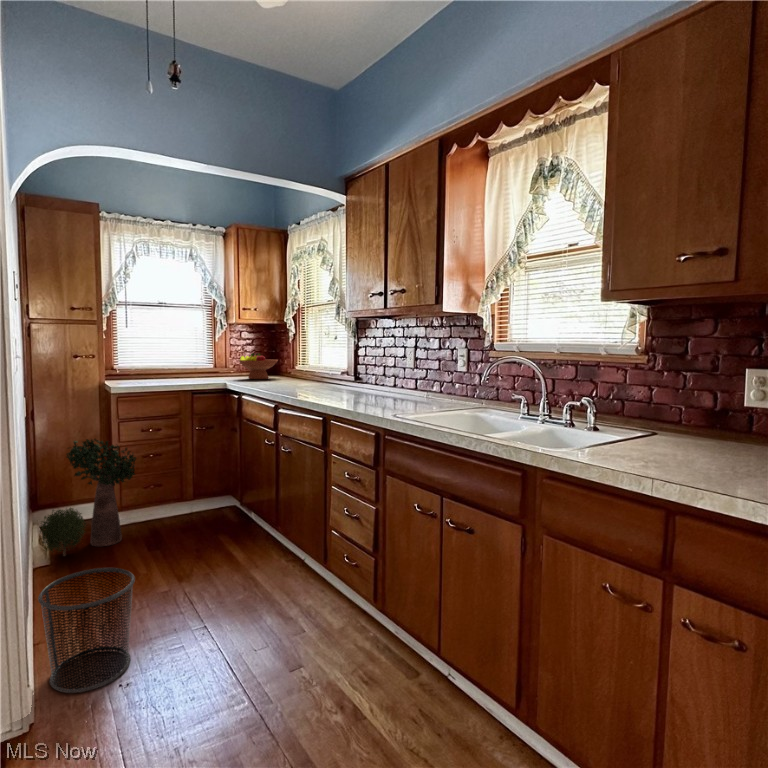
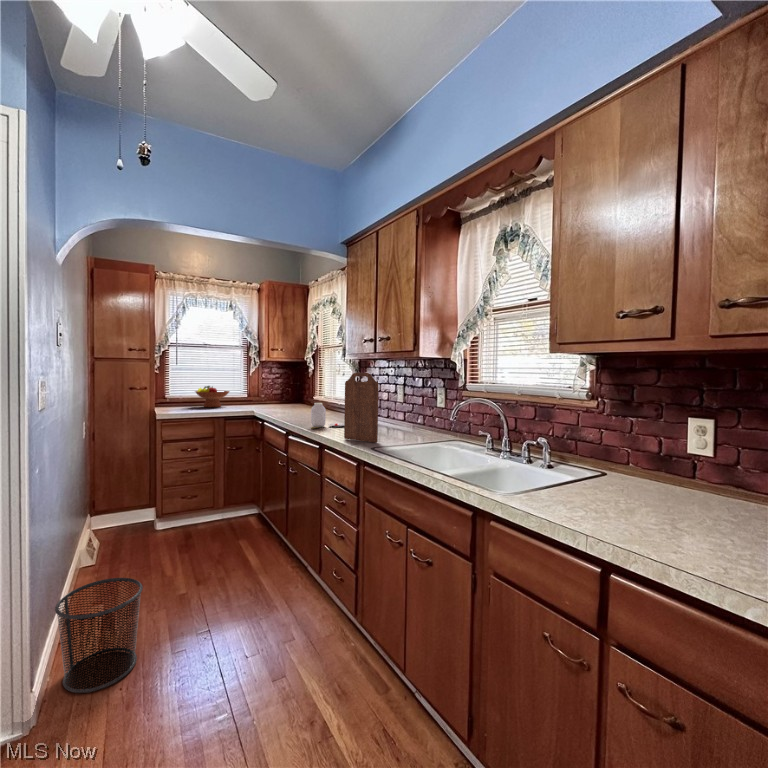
cutting board: none [356,330,397,410] -> present [344,373,379,443]
fruit bowl: present [238,353,278,379] -> present [195,386,229,407]
jar: none [308,369,353,398] -> present [311,403,344,428]
potted plant: present [40,439,136,556] -> none [88,458,173,558]

